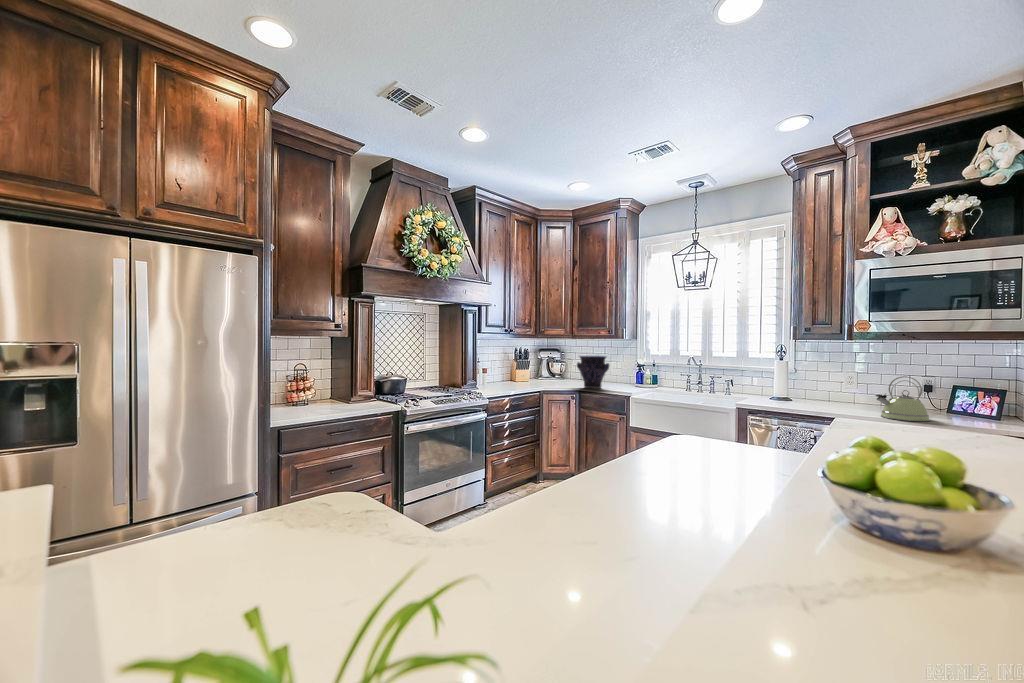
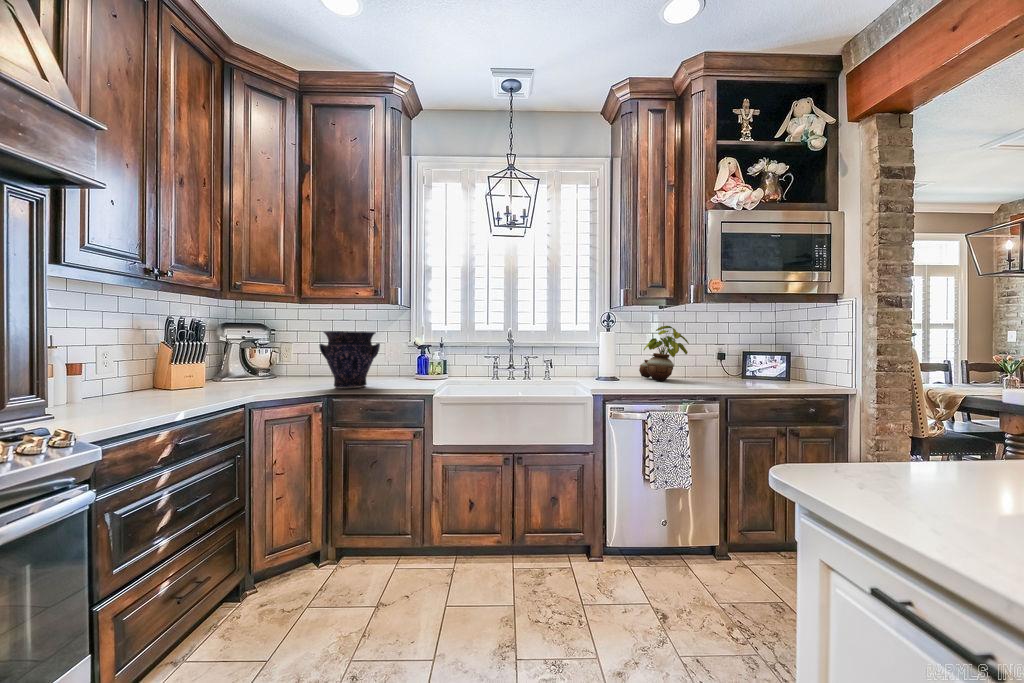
potted plant: none [820,356,864,405] -> present [639,326,689,381]
kettle: present [876,376,930,421] -> none [725,343,771,390]

